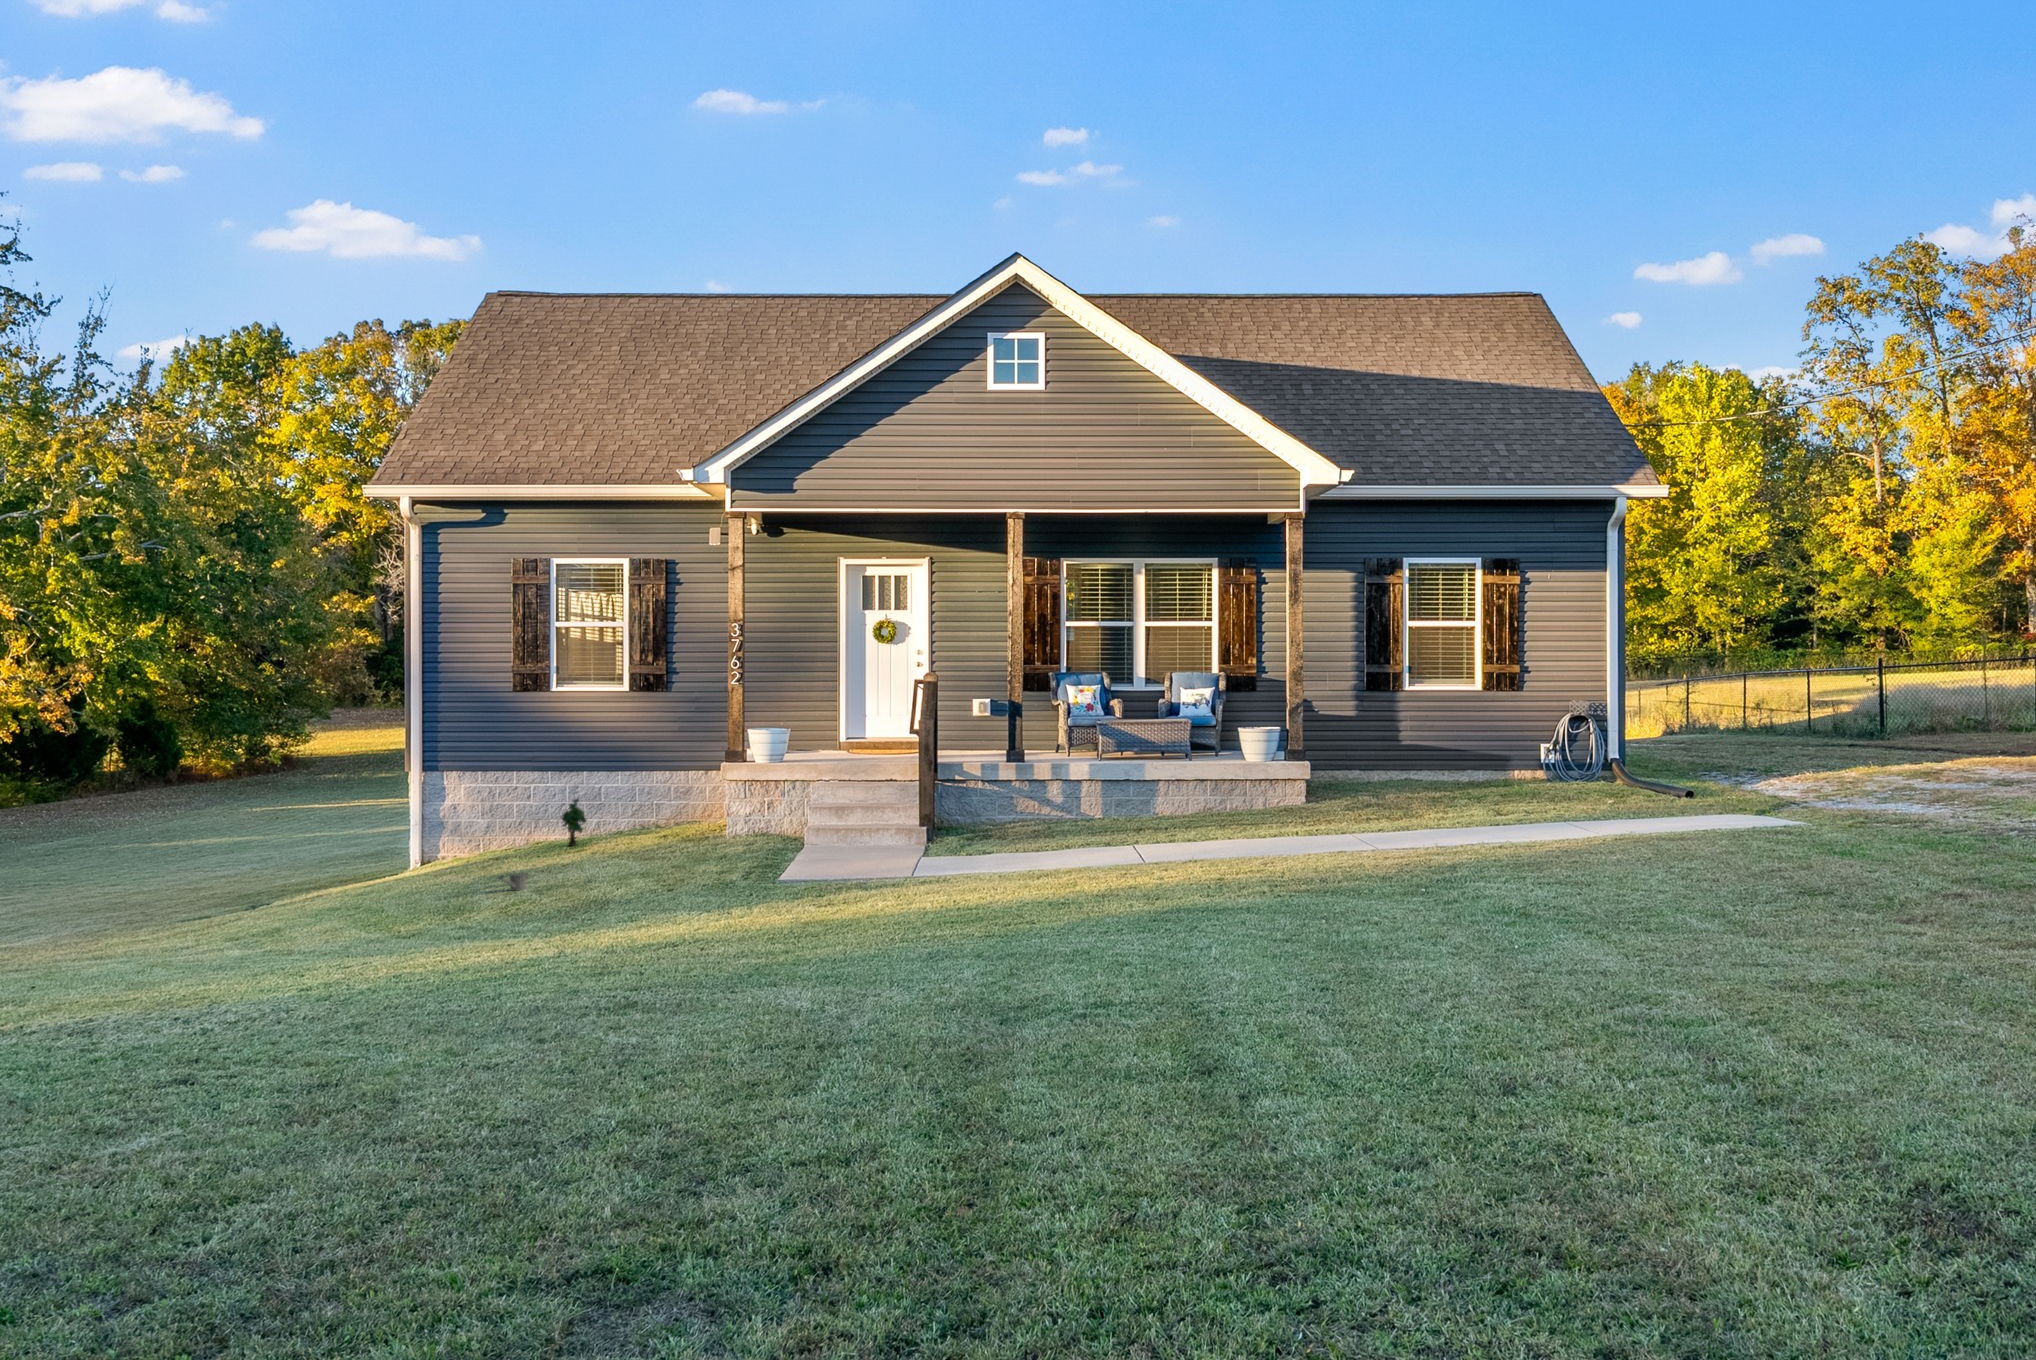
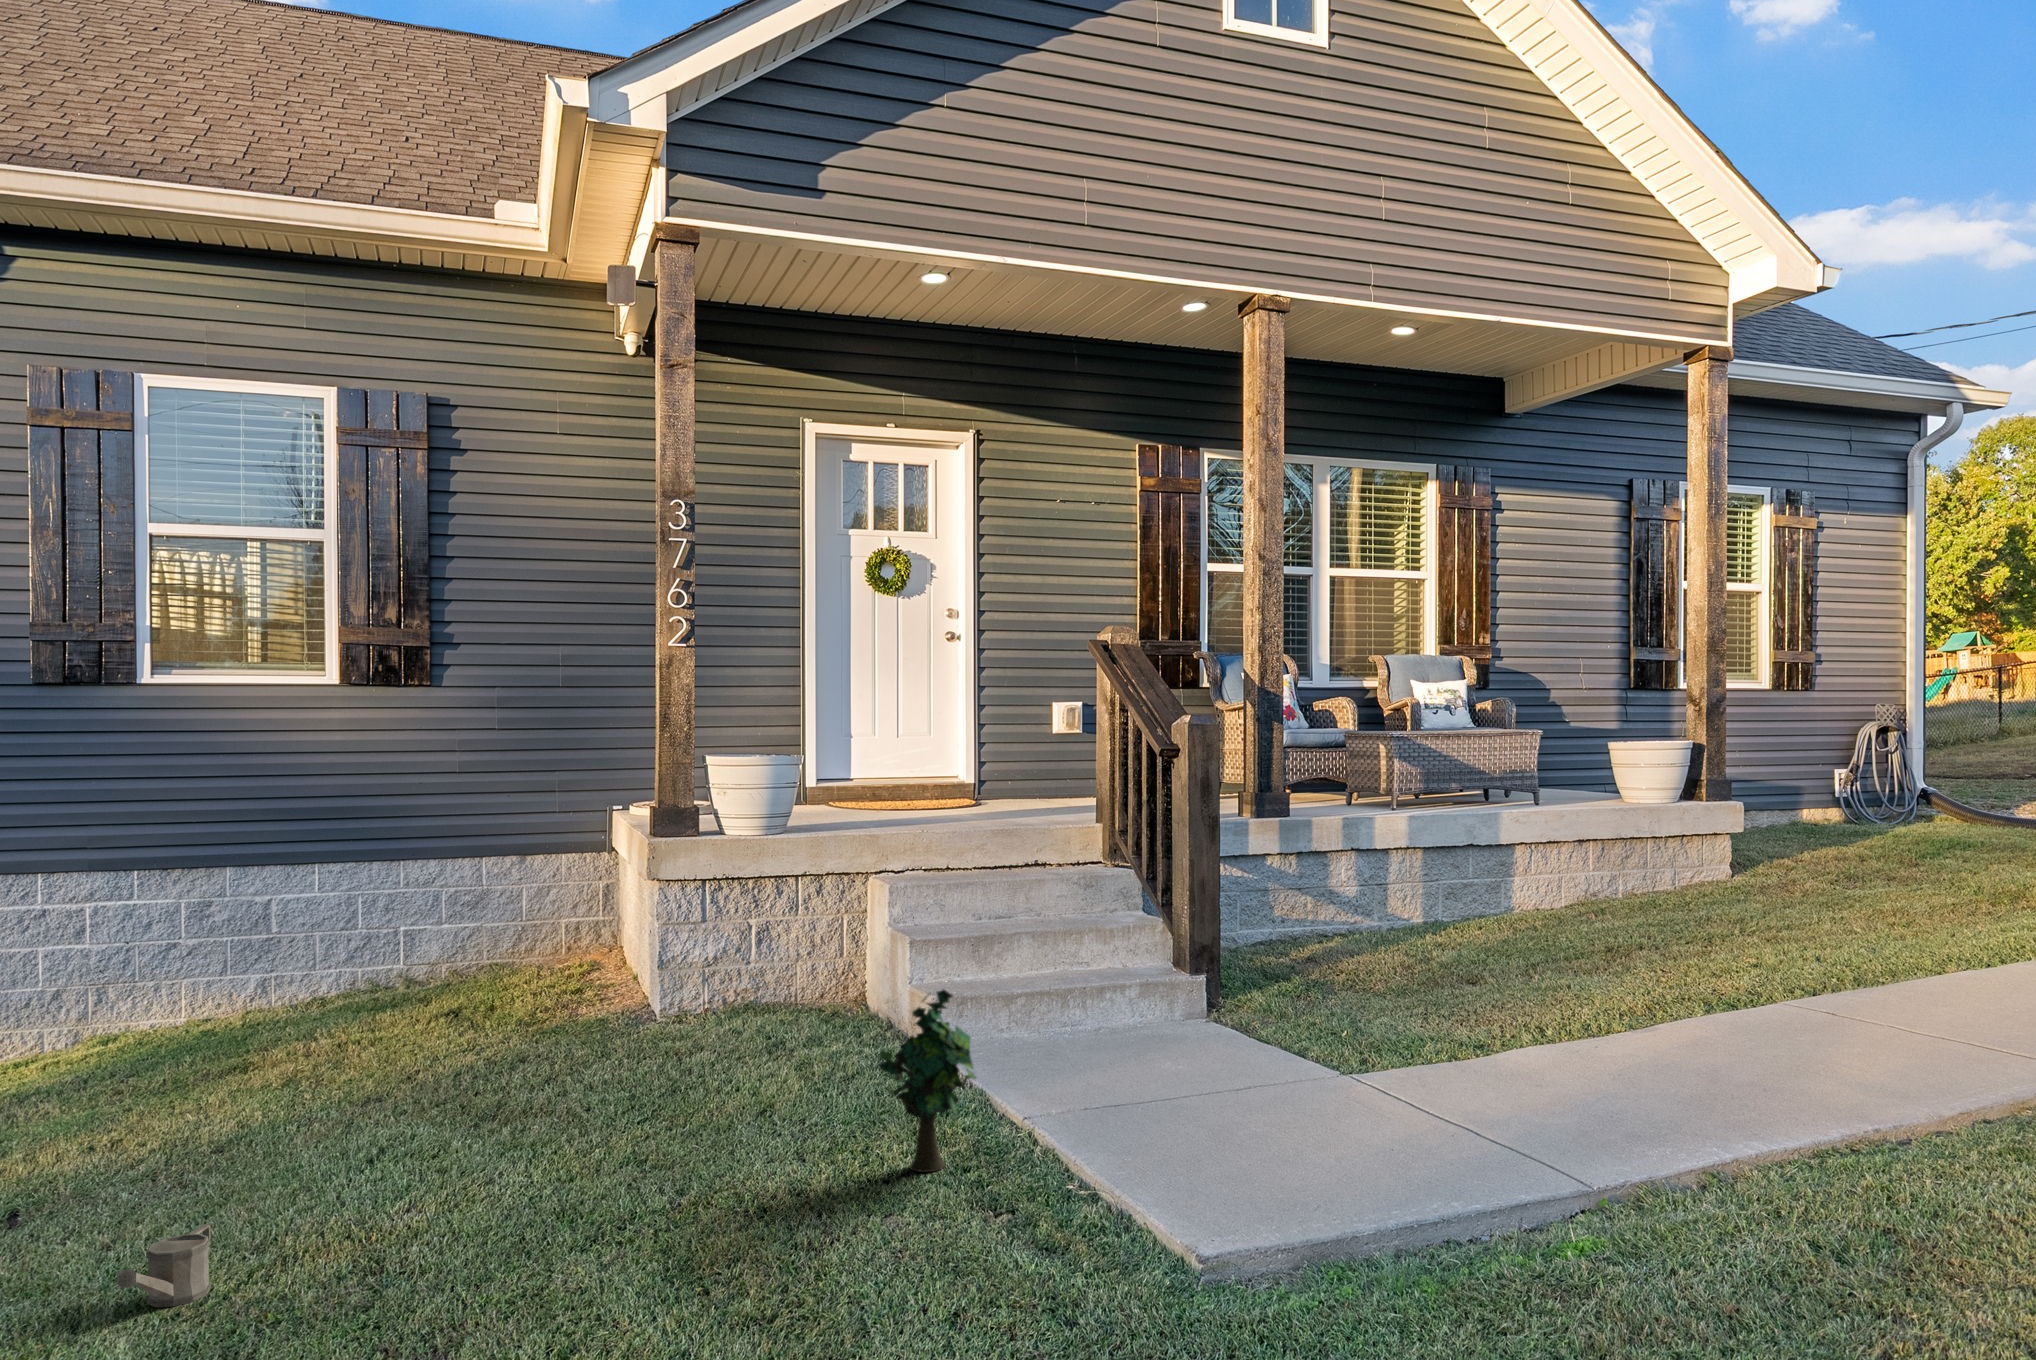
decorative plant: present [562,799,586,846] -> present [878,990,976,1172]

